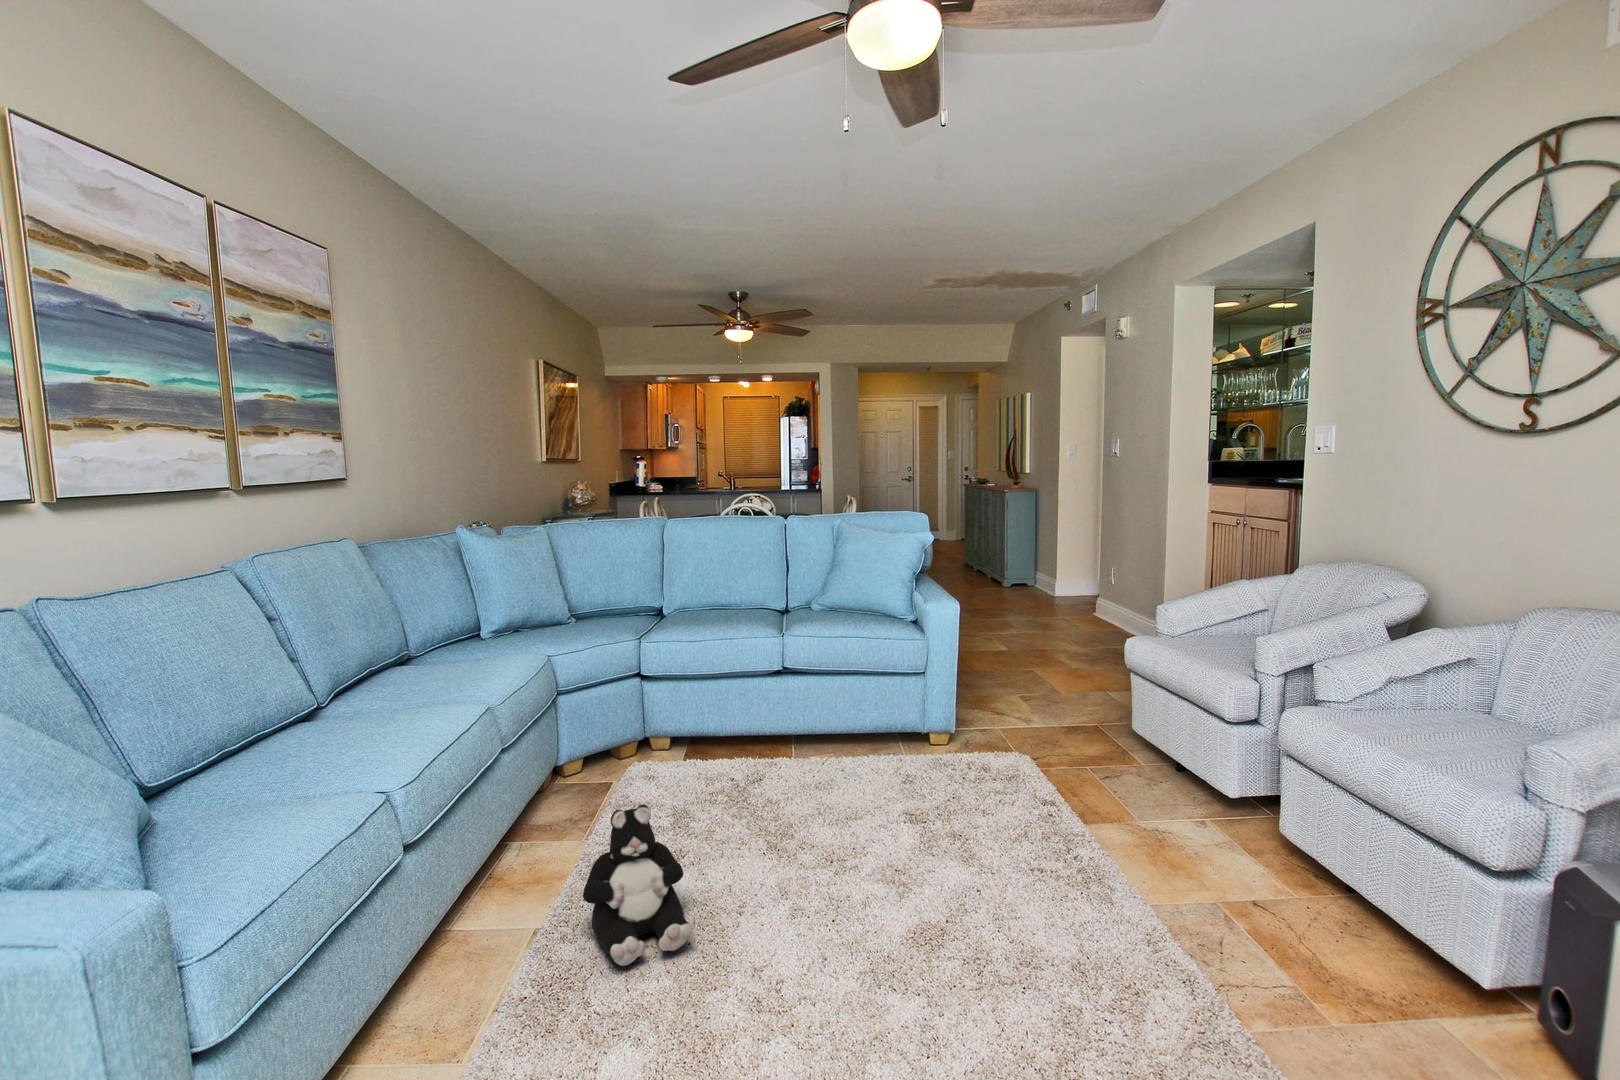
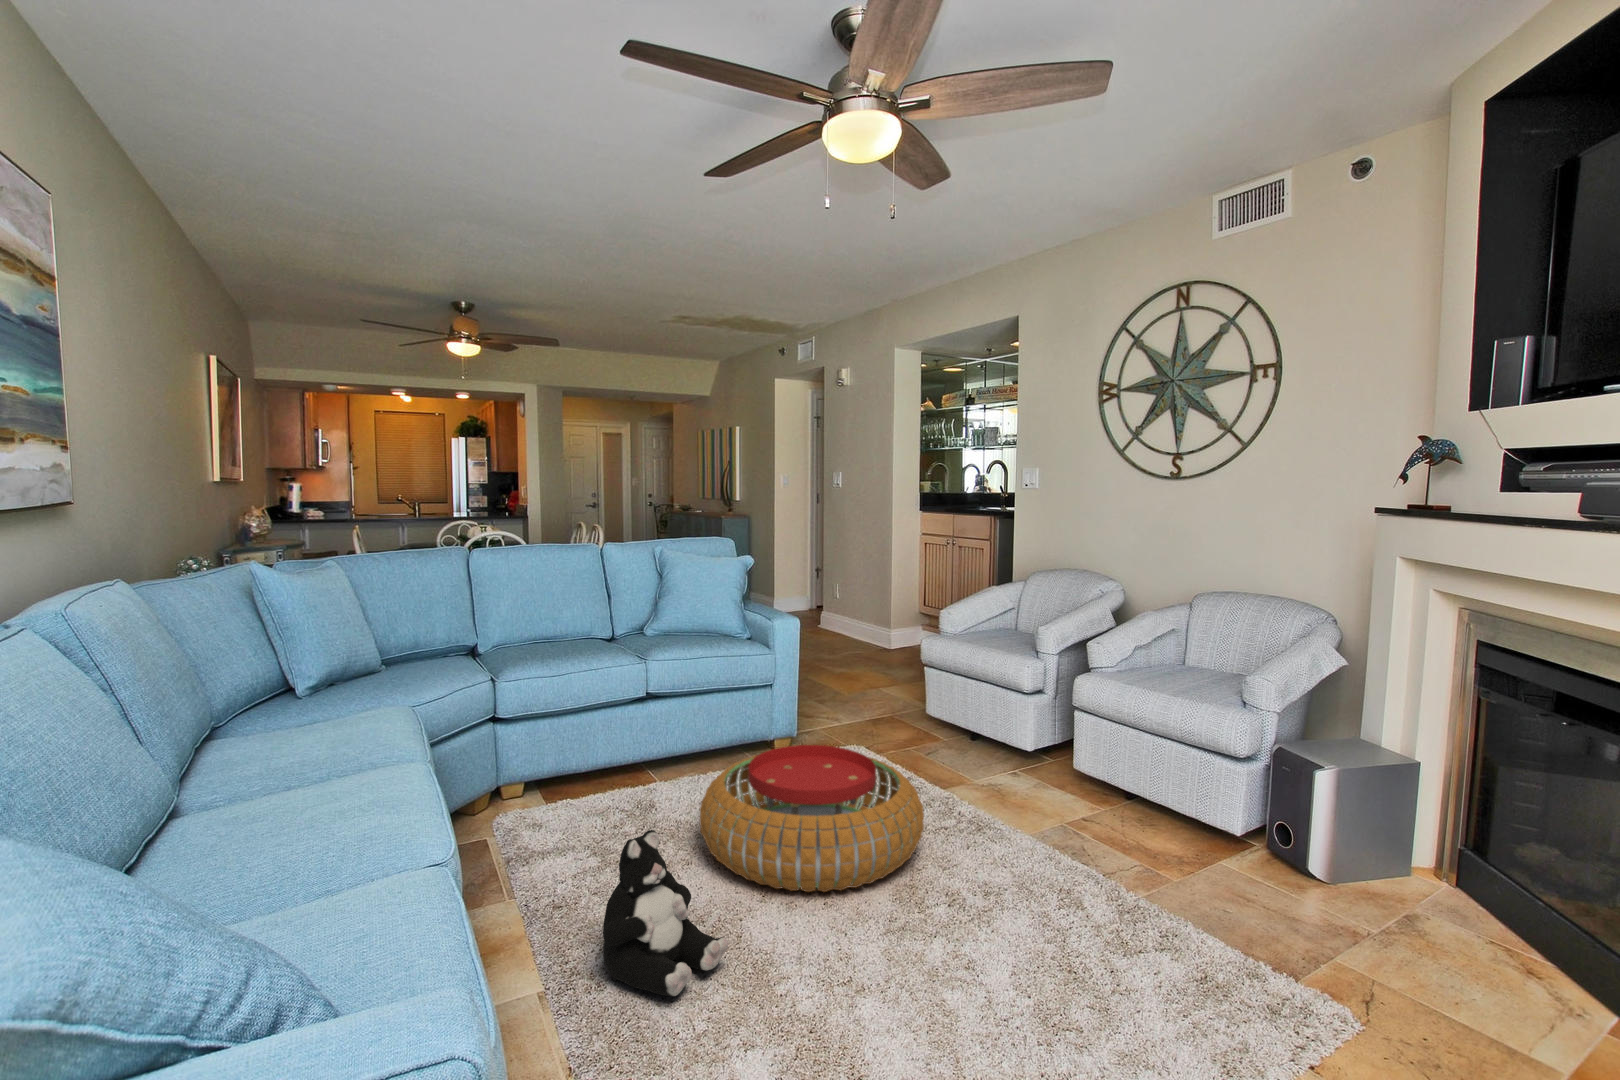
pouf: none [760,743,1001,909] -> present [699,745,924,892]

